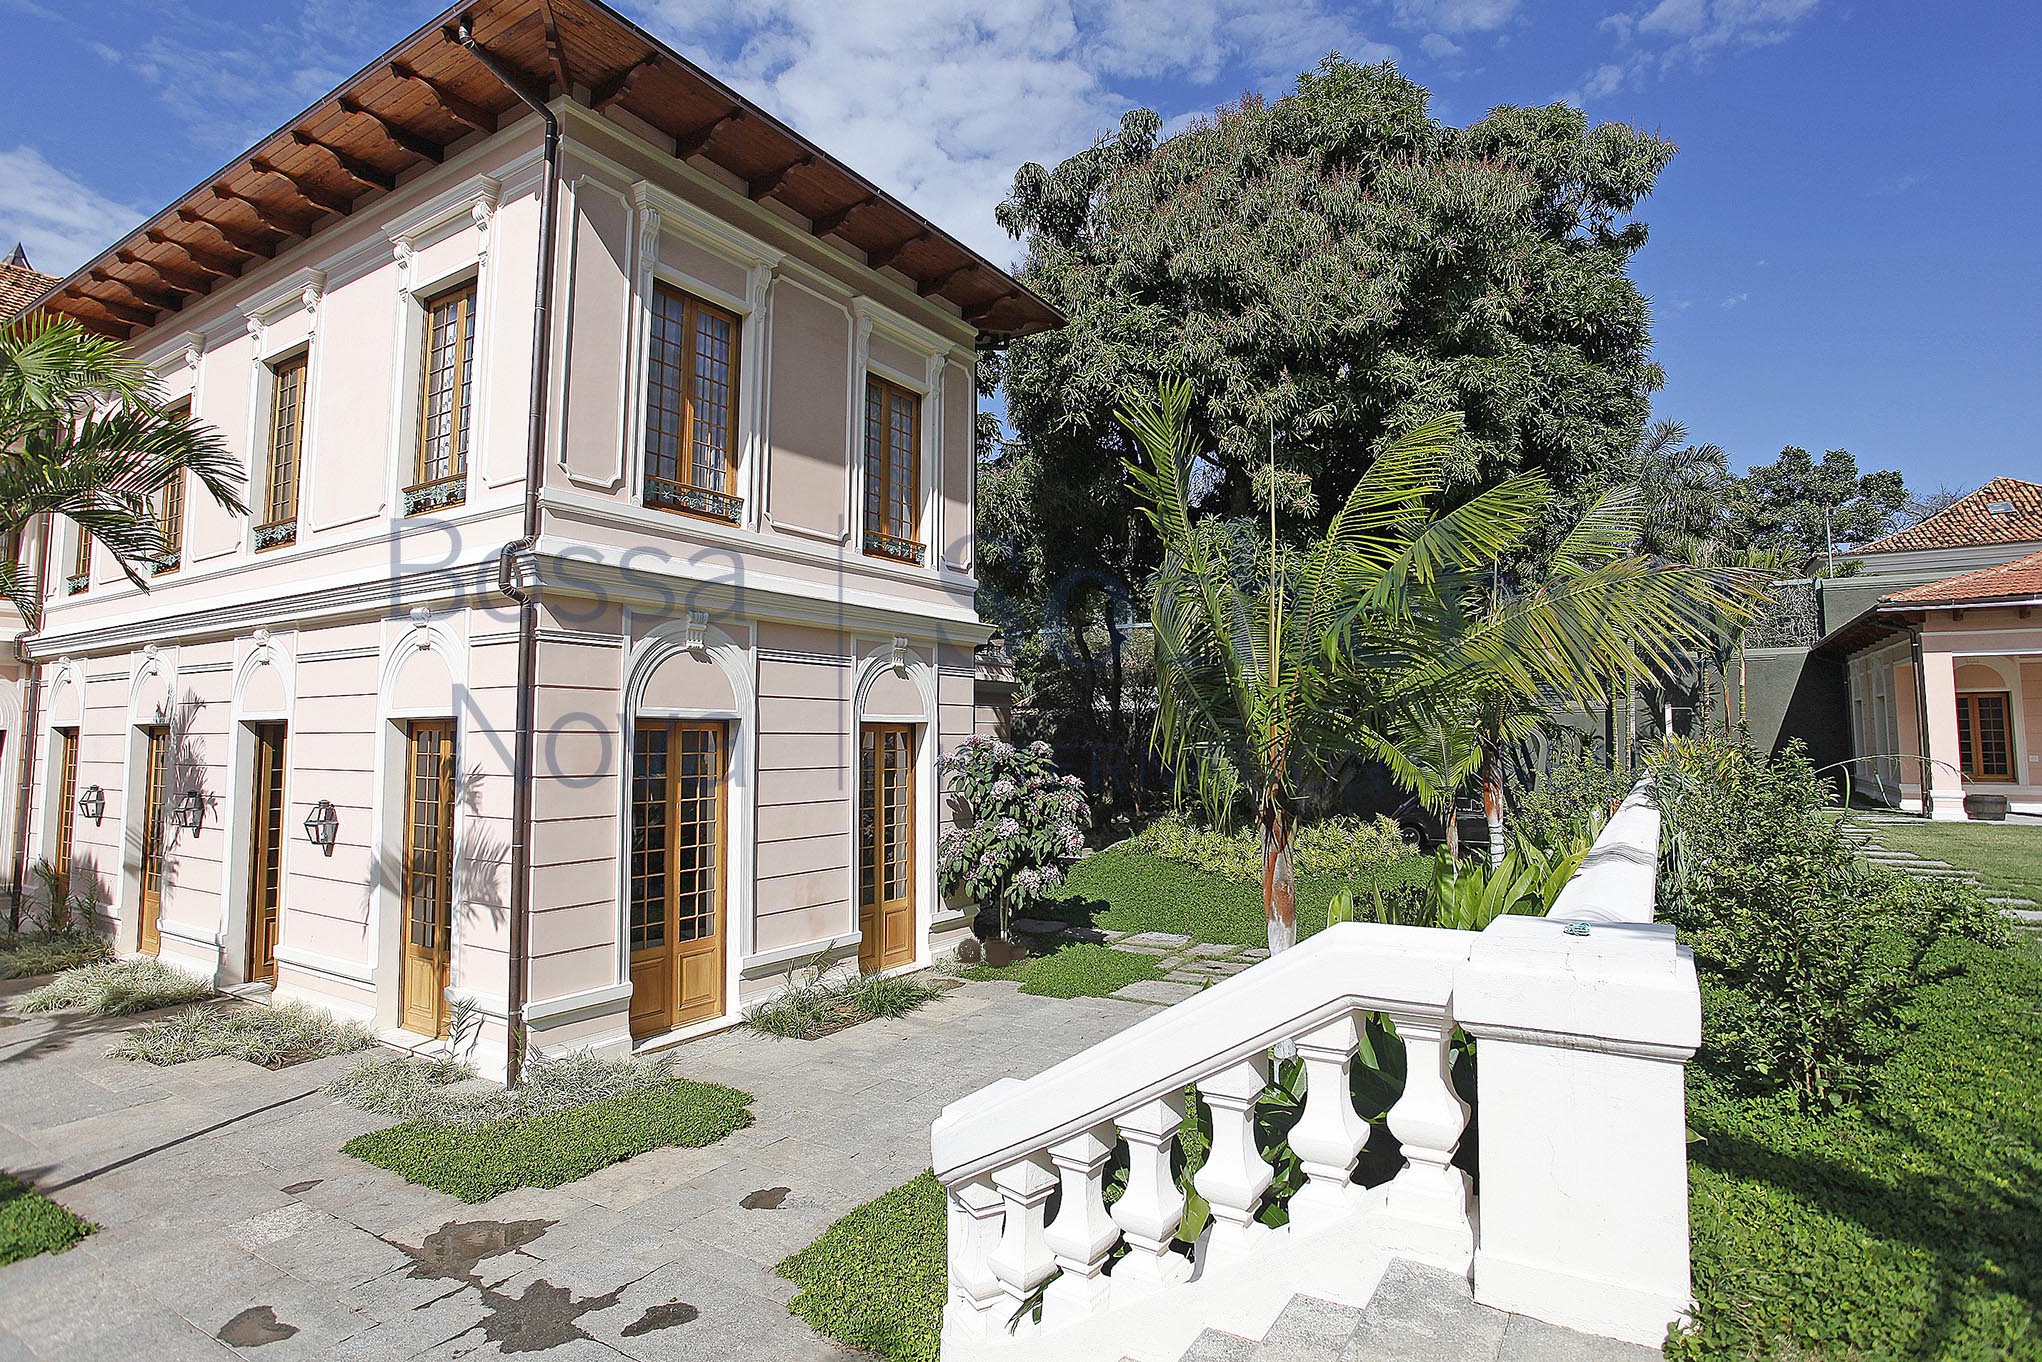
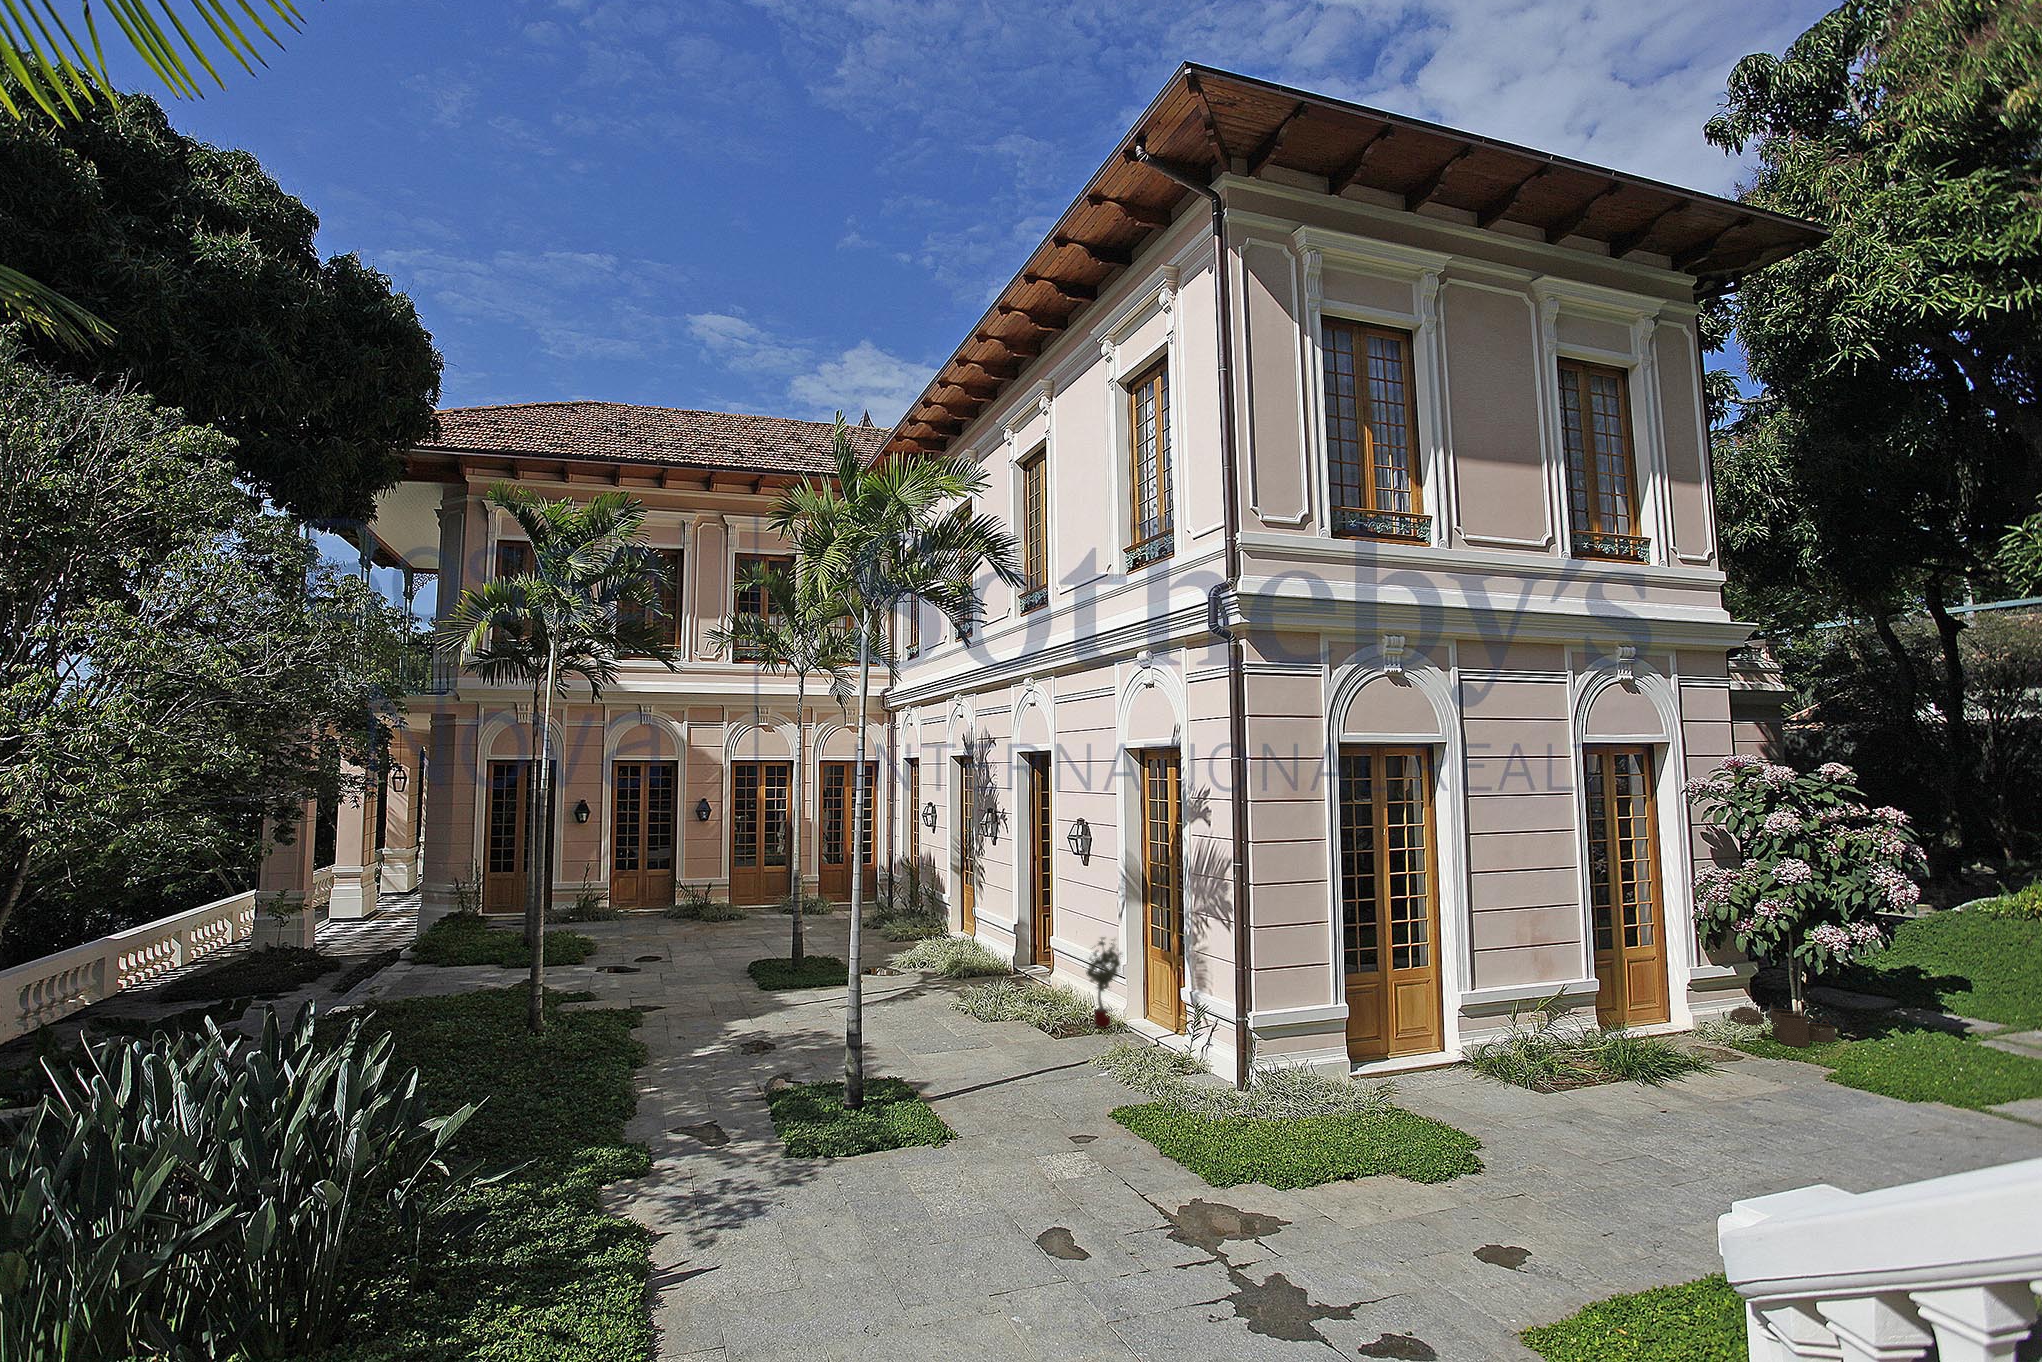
potted tree: none [308,943,377,1054] -> present [1086,937,1121,1028]

